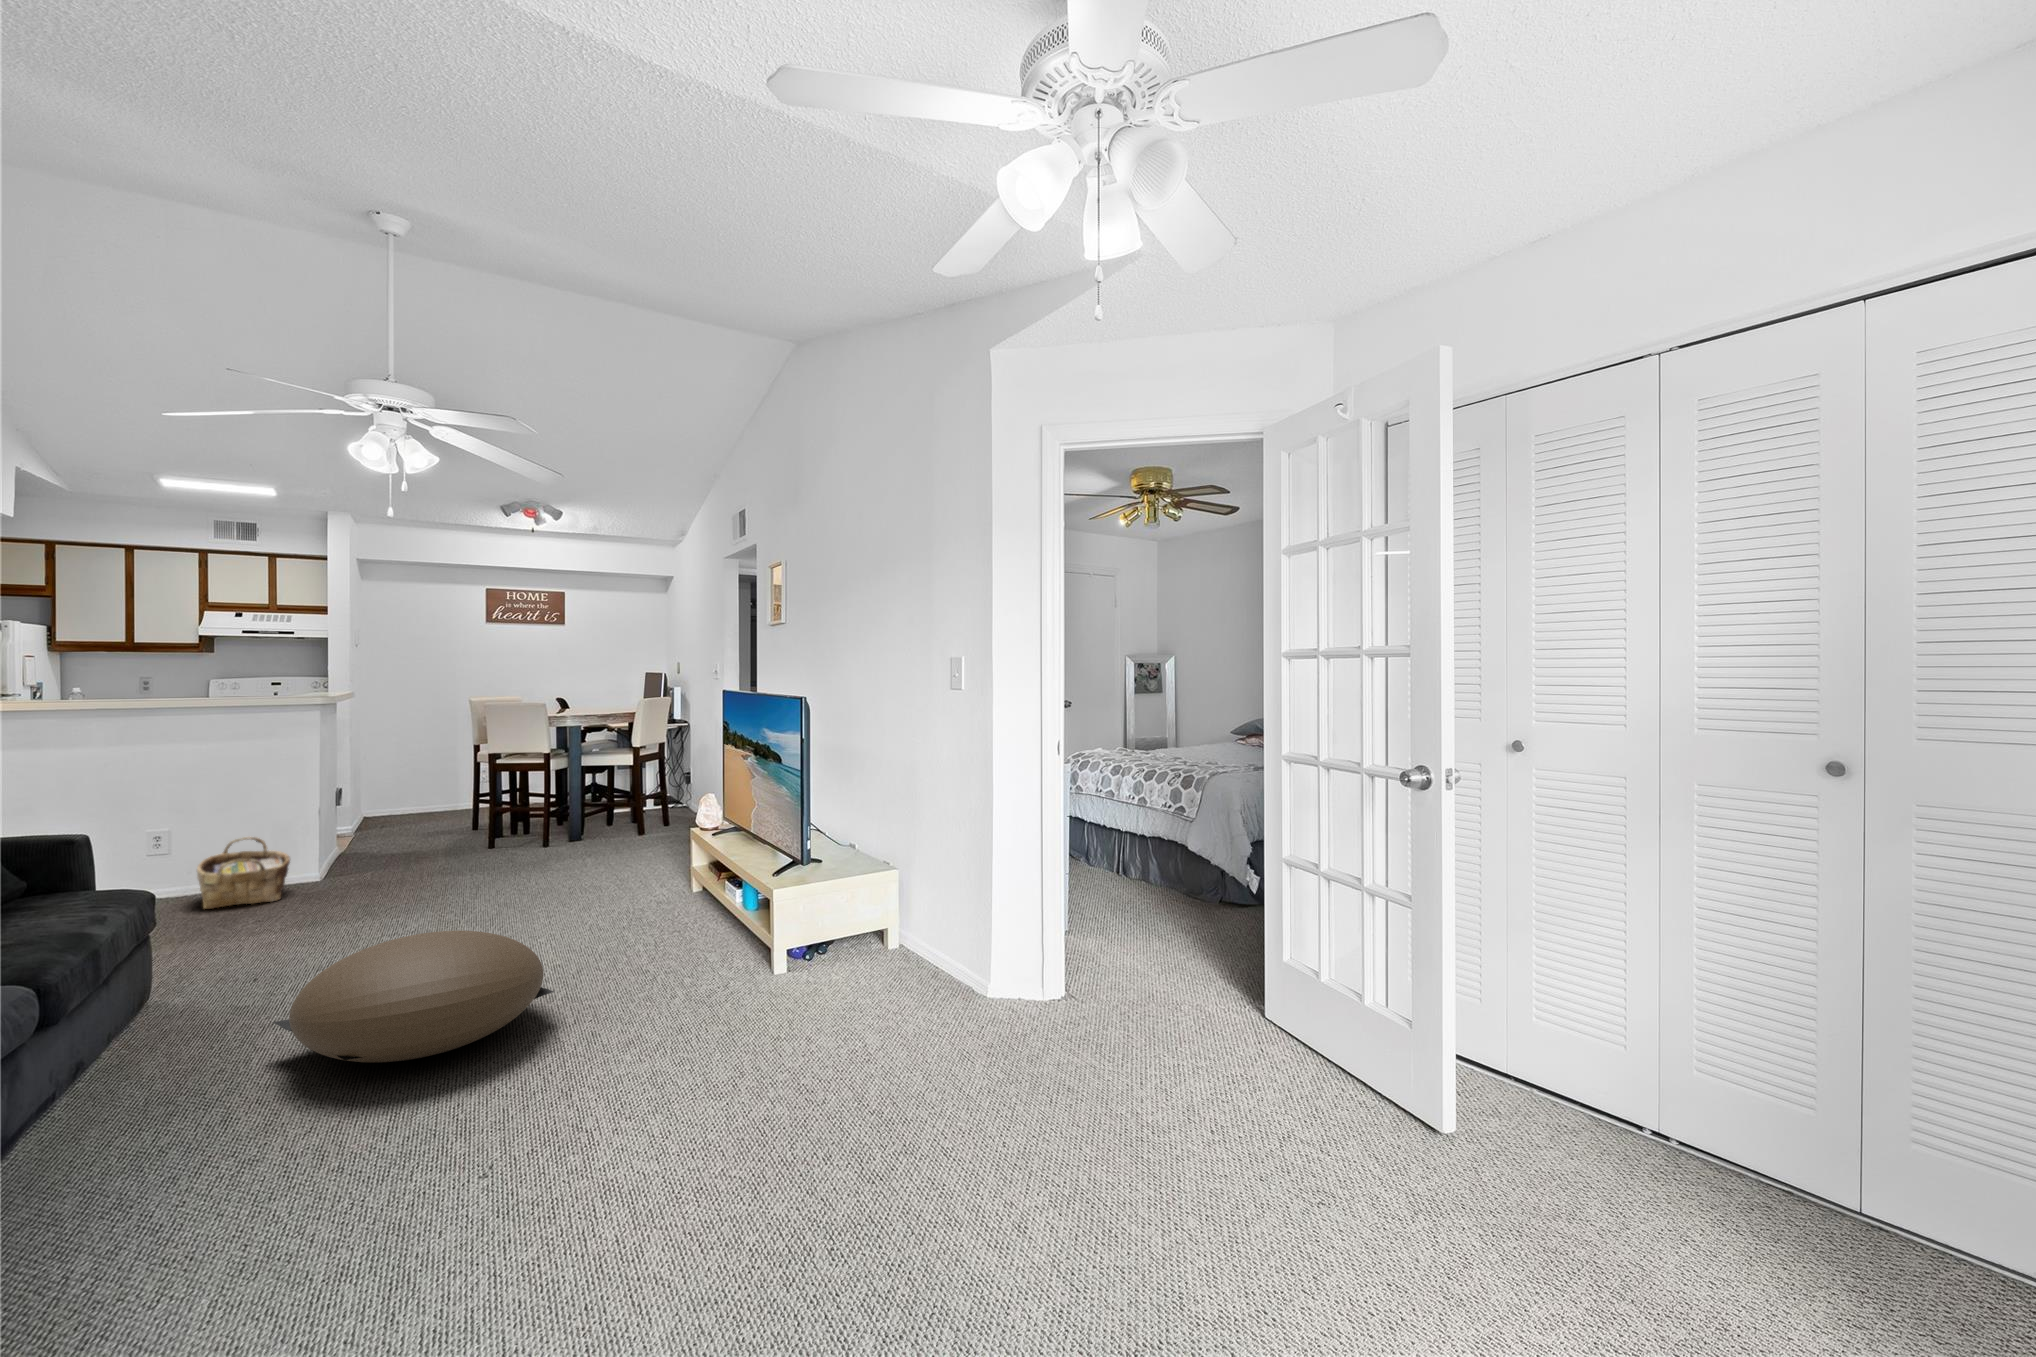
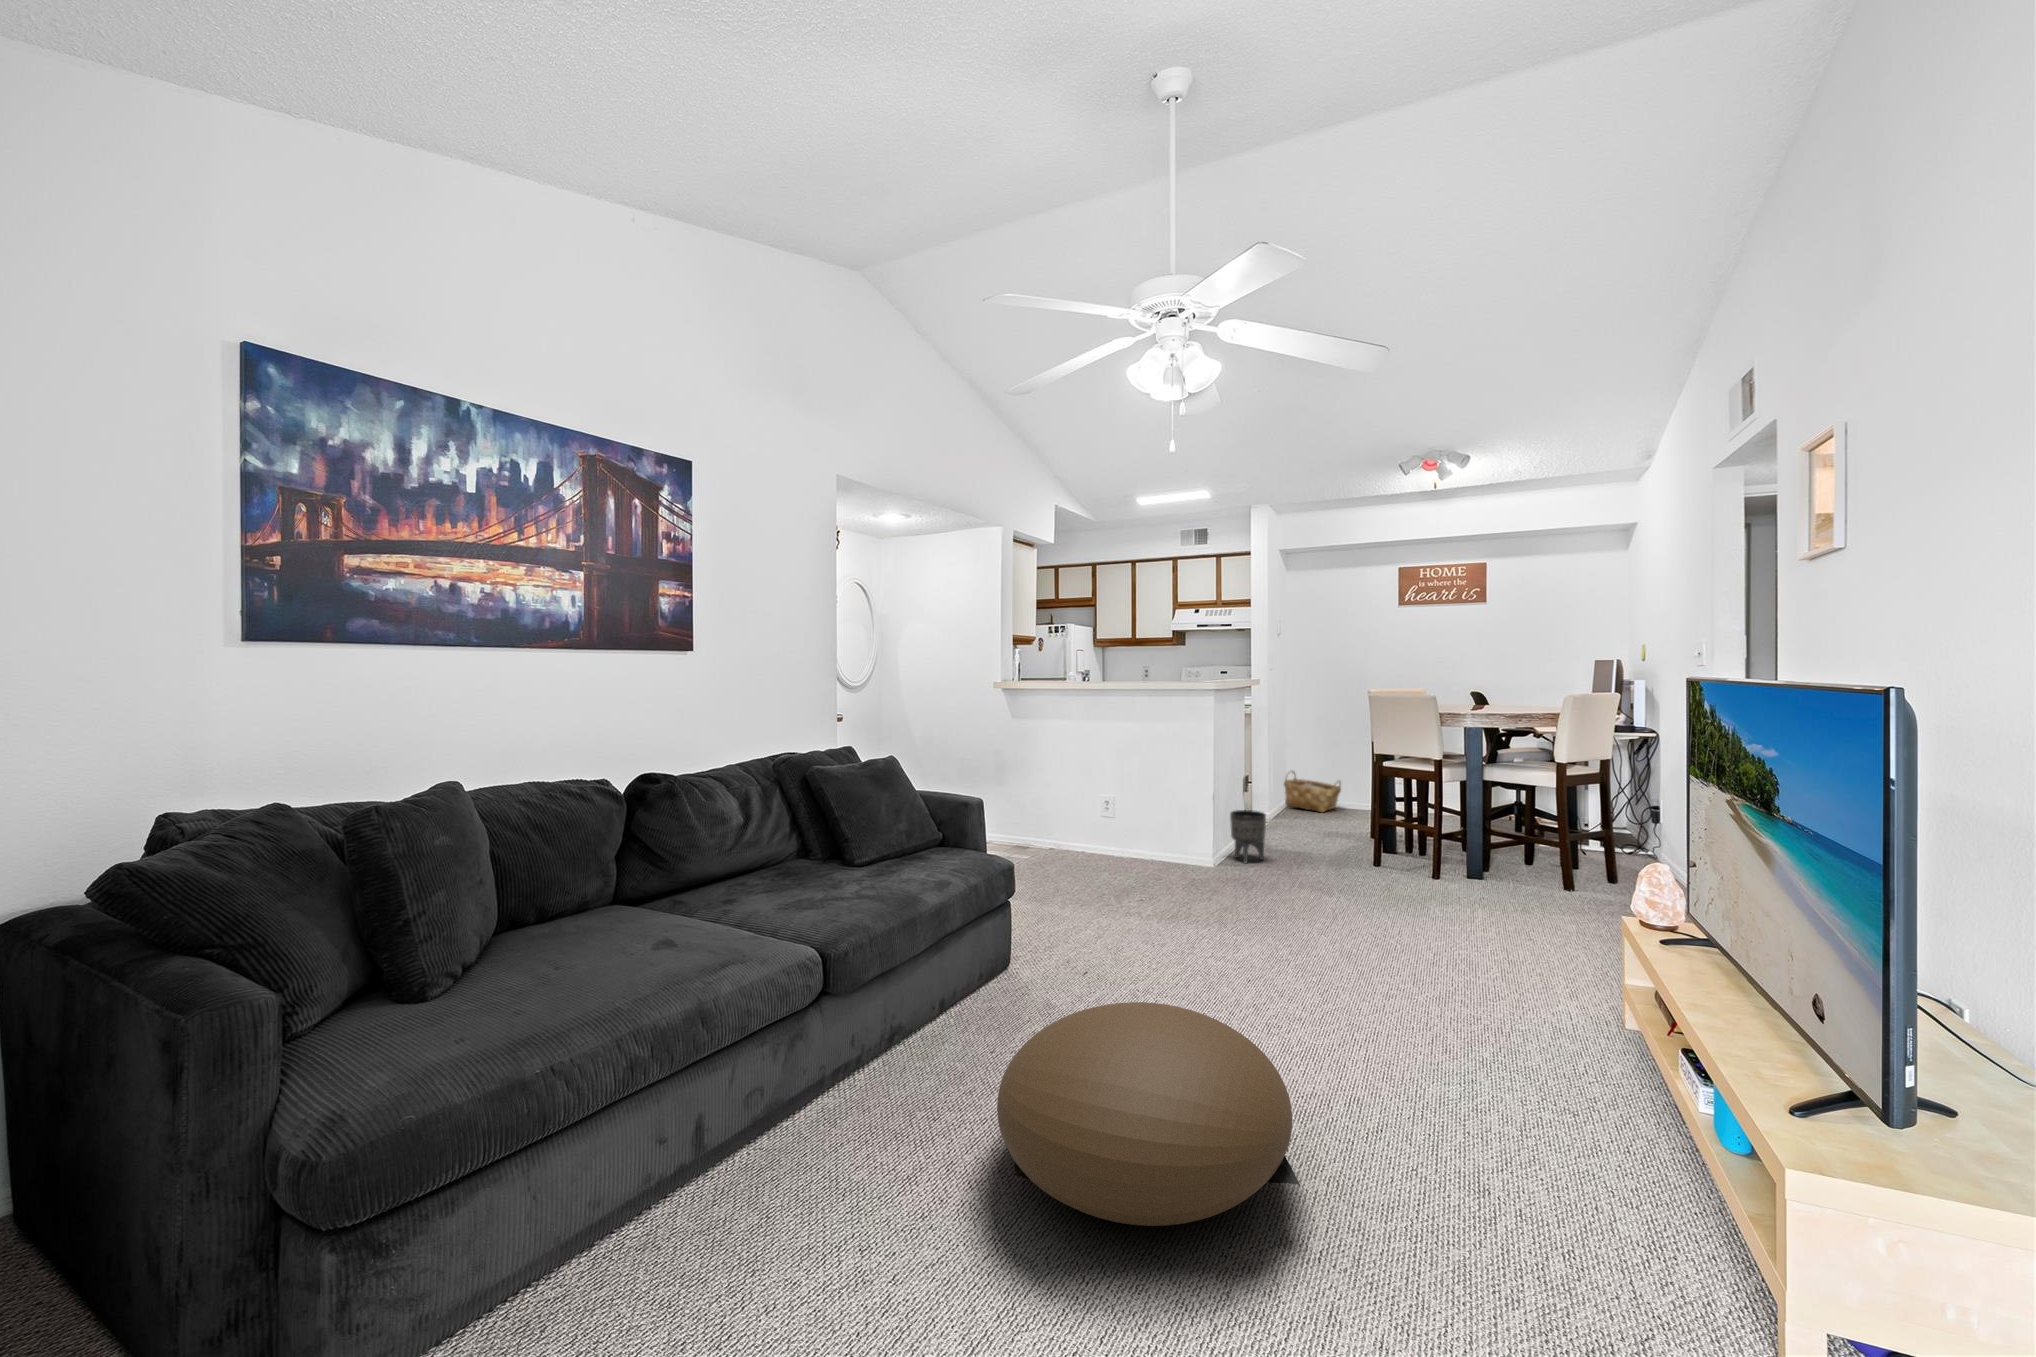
planter: none [338,818,381,870] -> present [1230,810,1266,863]
woven basket: present [197,837,290,909] -> present [1284,771,1341,812]

